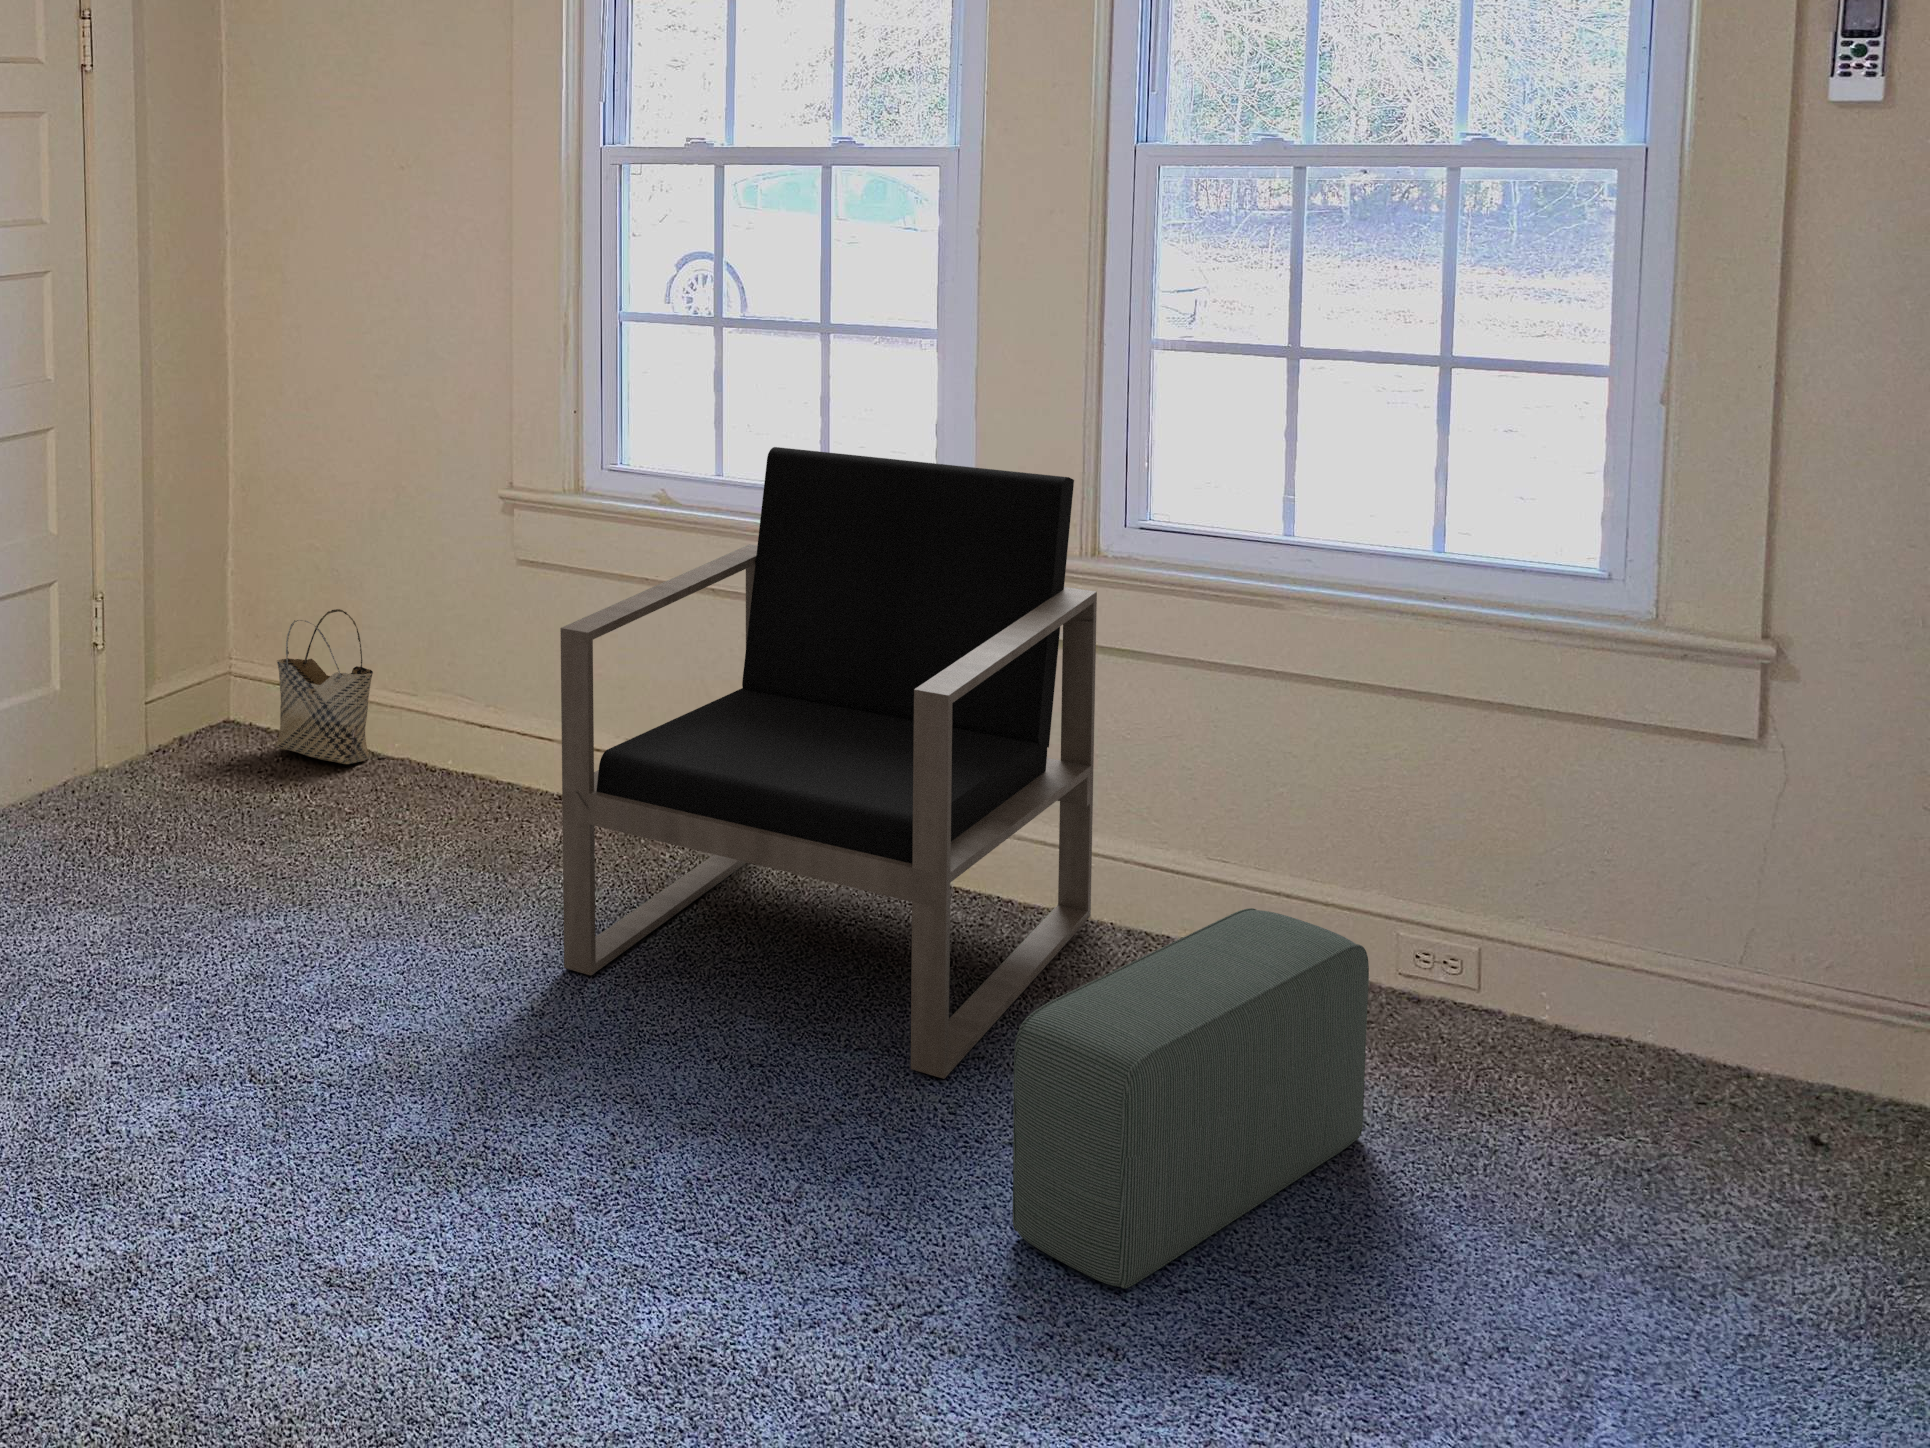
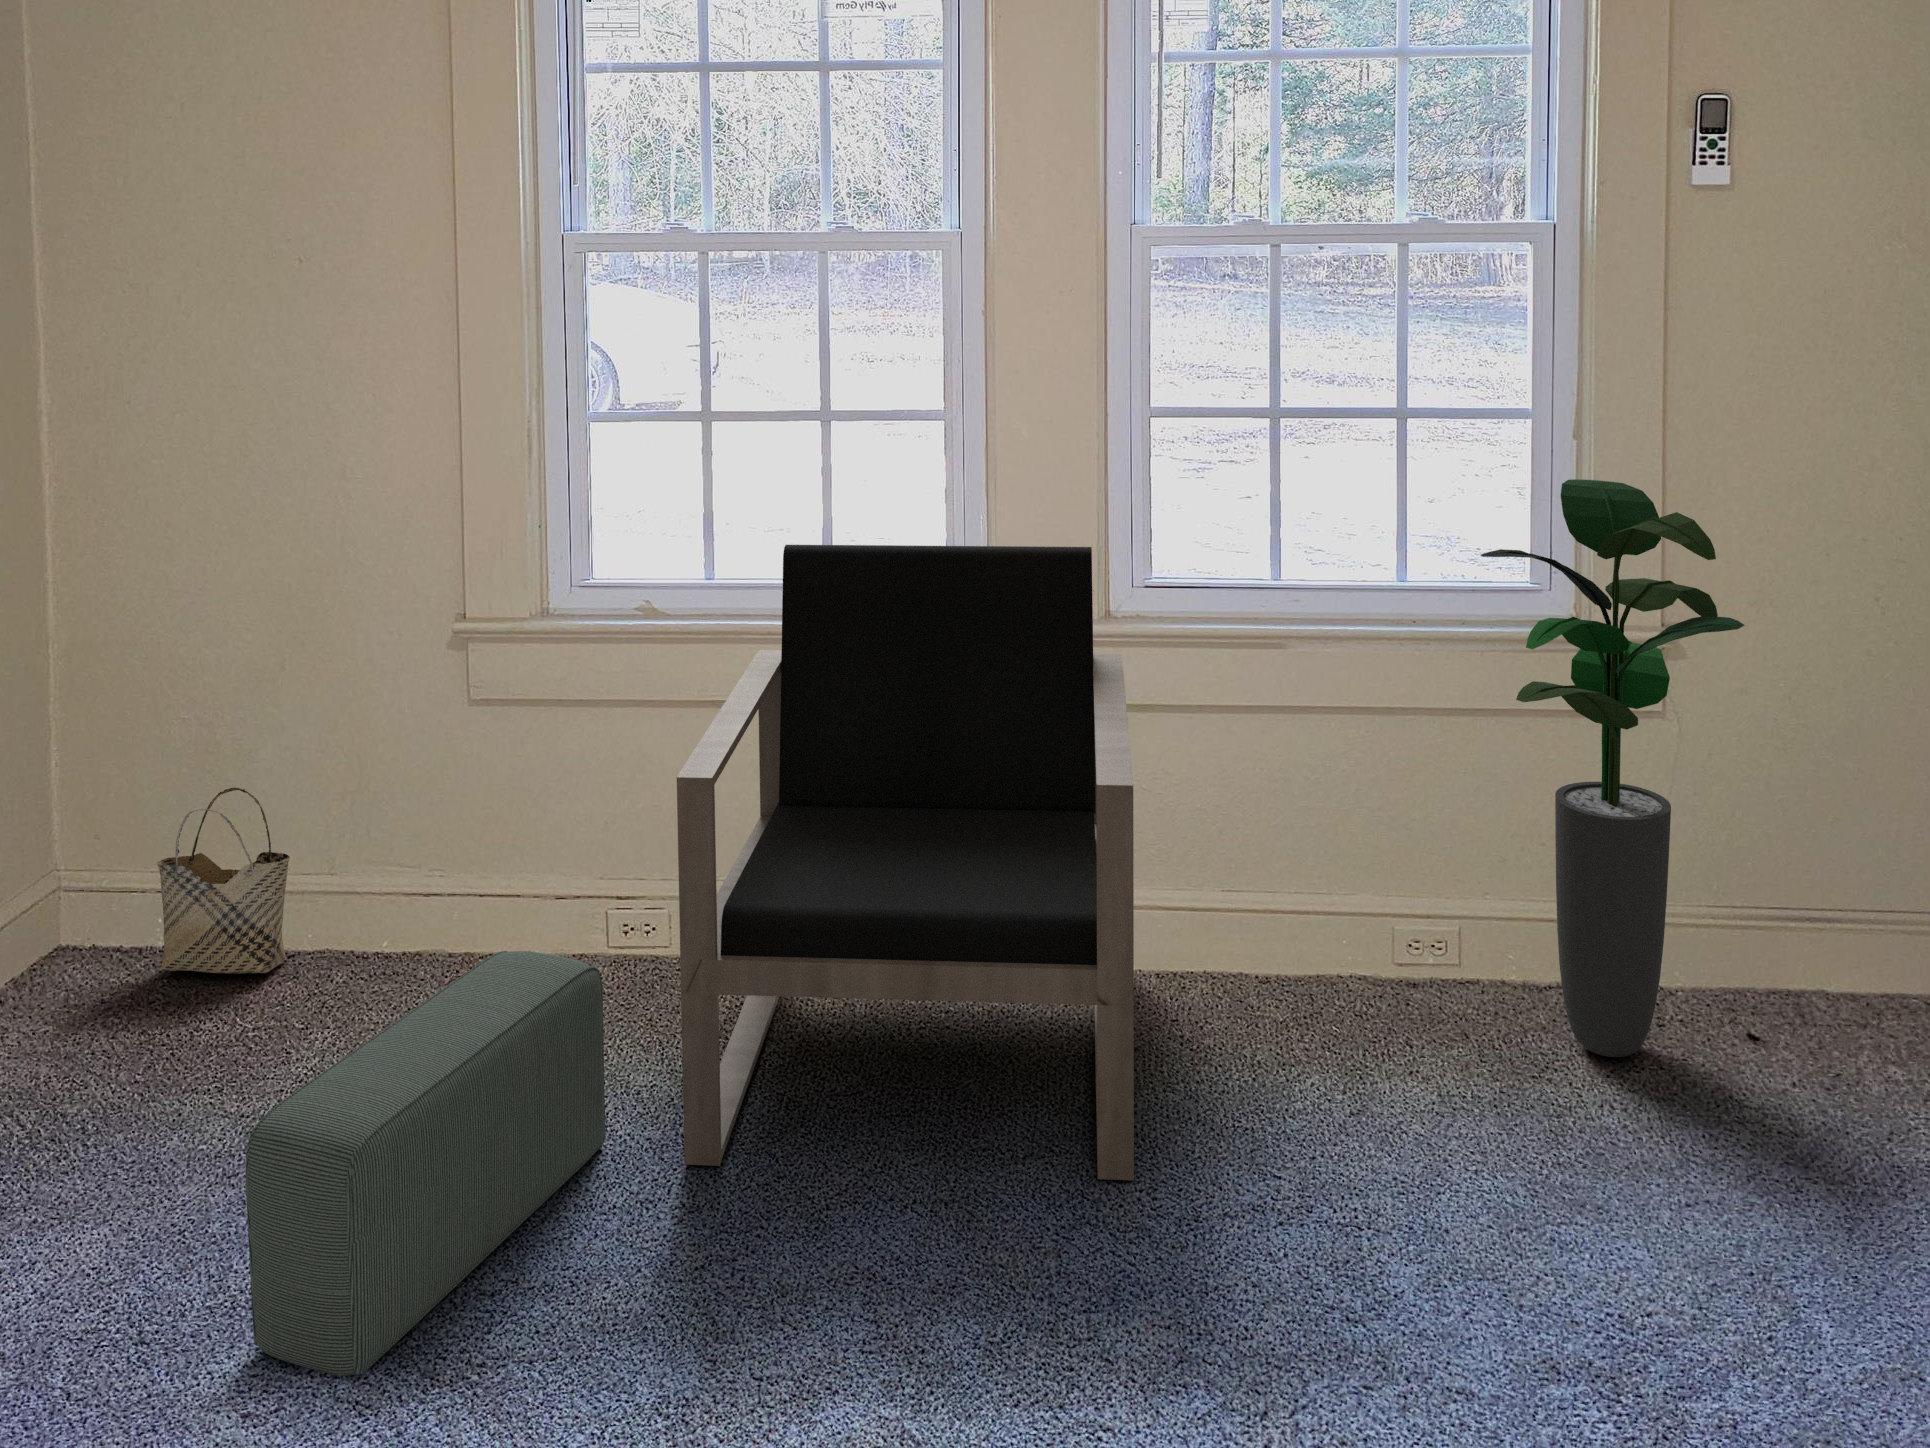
potted plant: none [1452,450,1789,1118] -> present [1481,479,1744,1057]
pouf: present [1013,908,1369,1288] -> present [246,951,605,1375]

